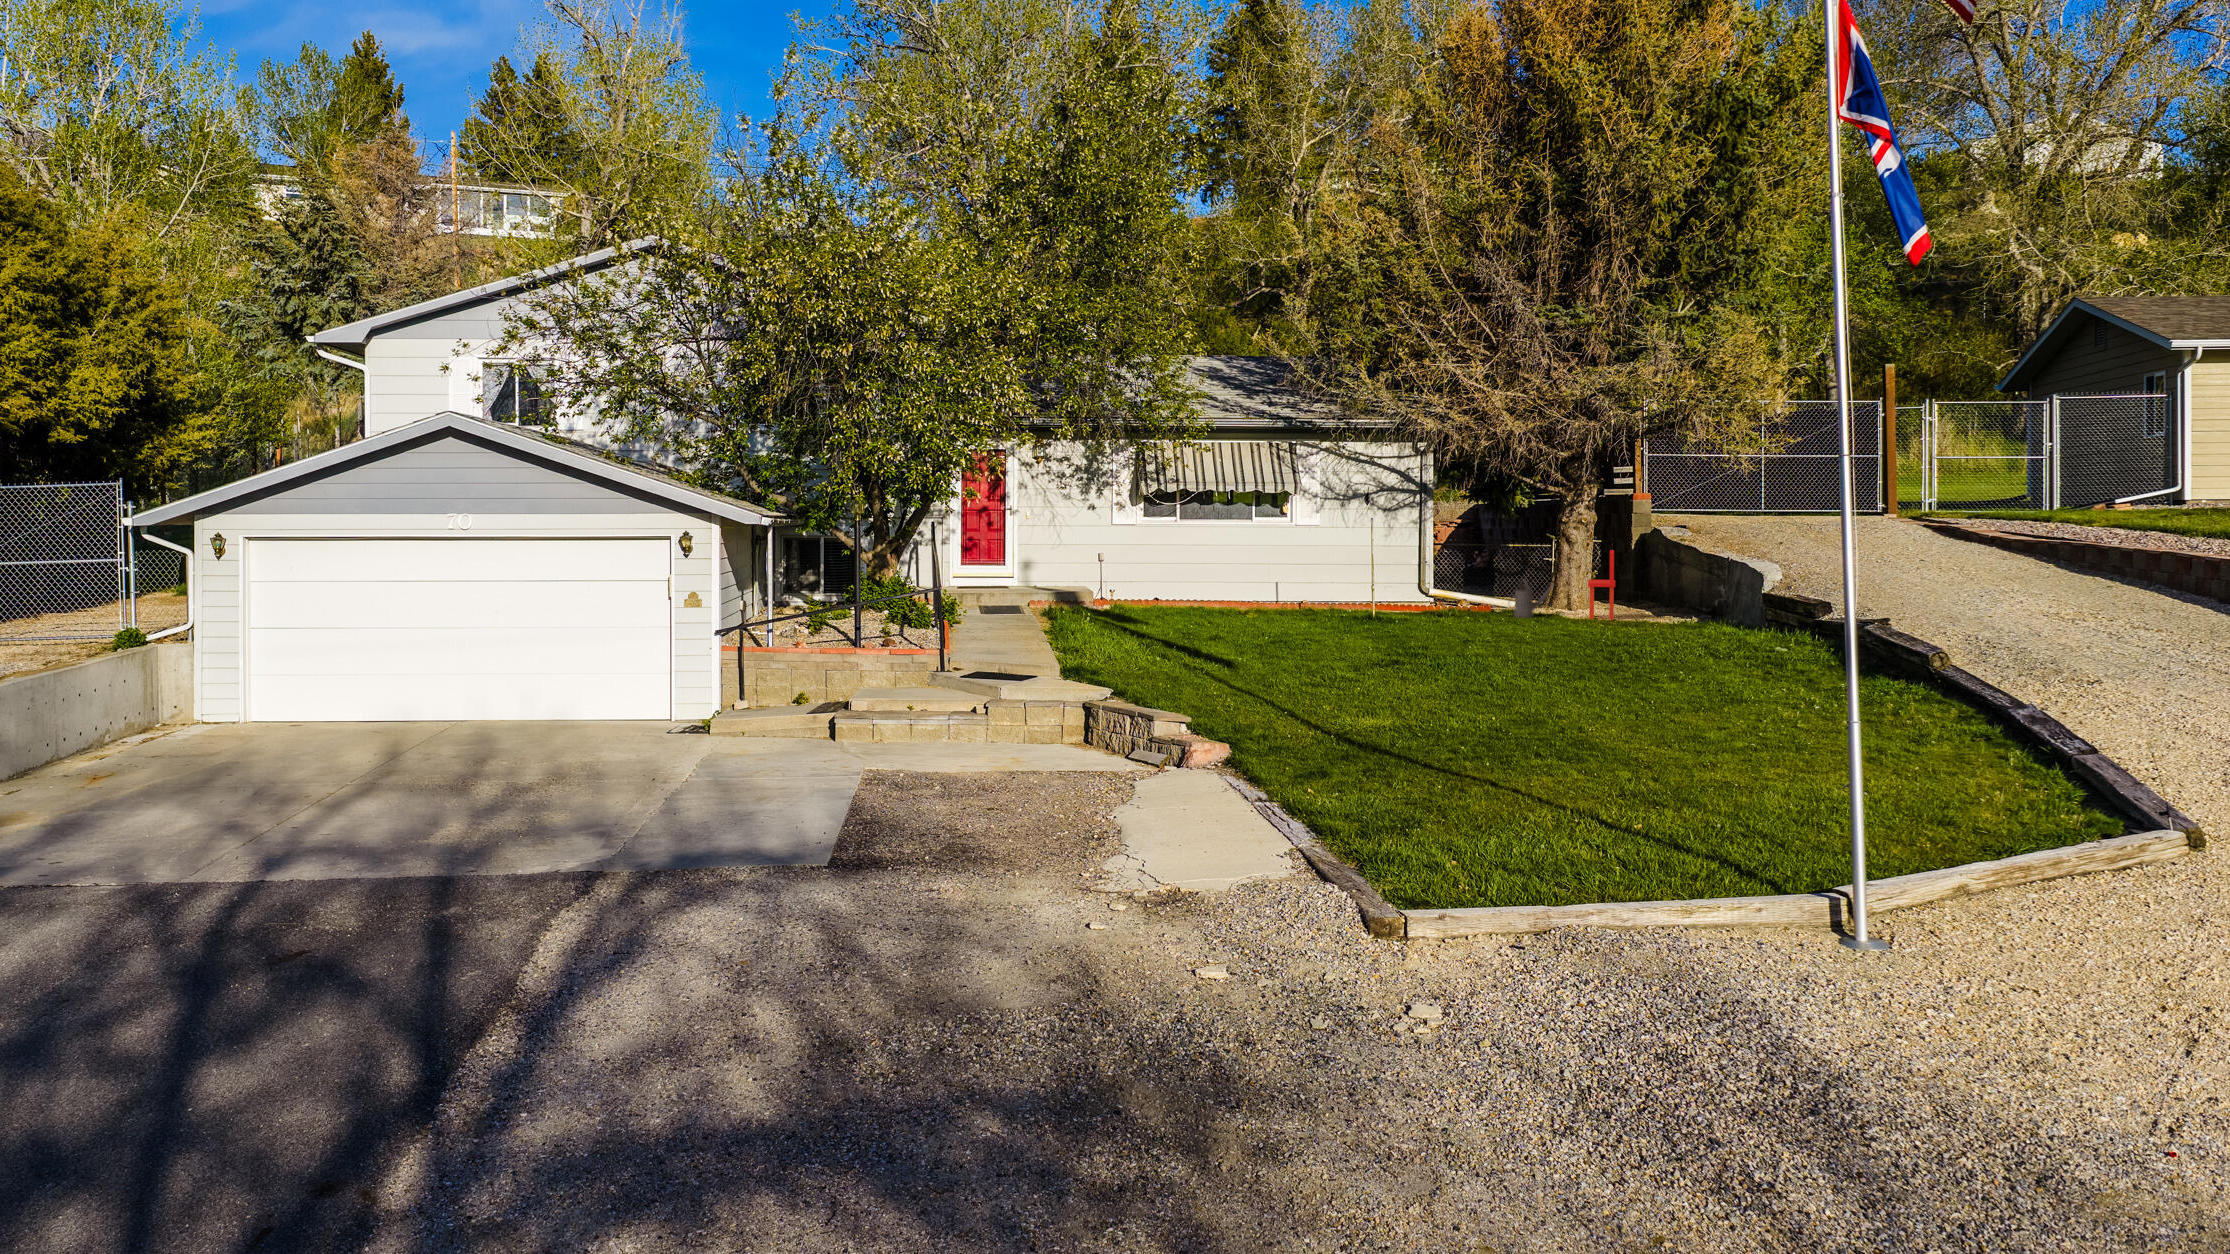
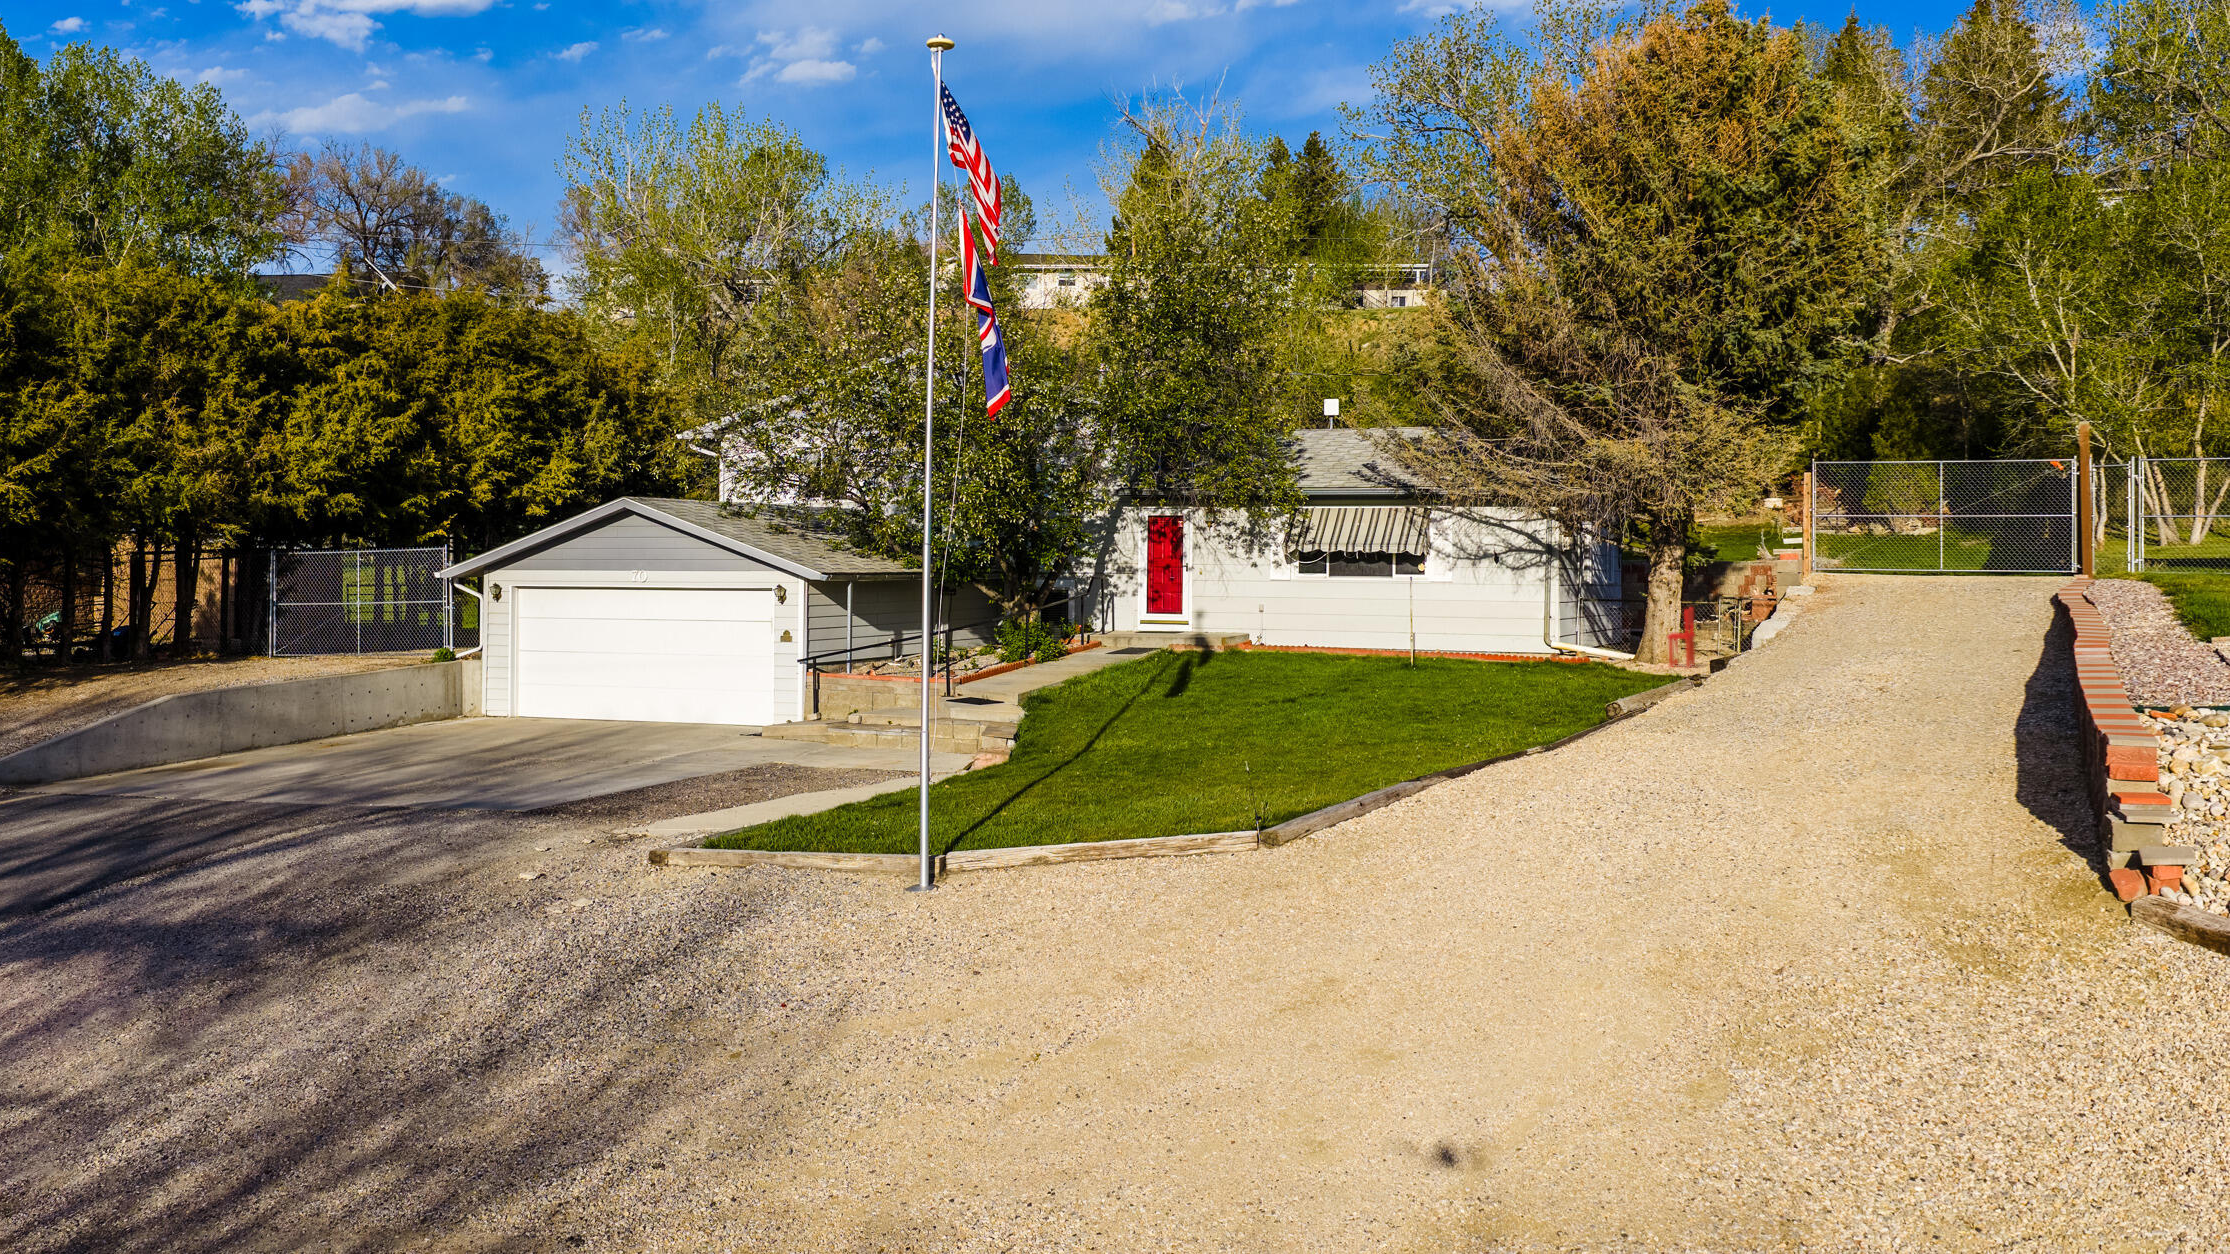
watering can: present [1514,580,1554,618] -> none [1600,631,1644,665]

